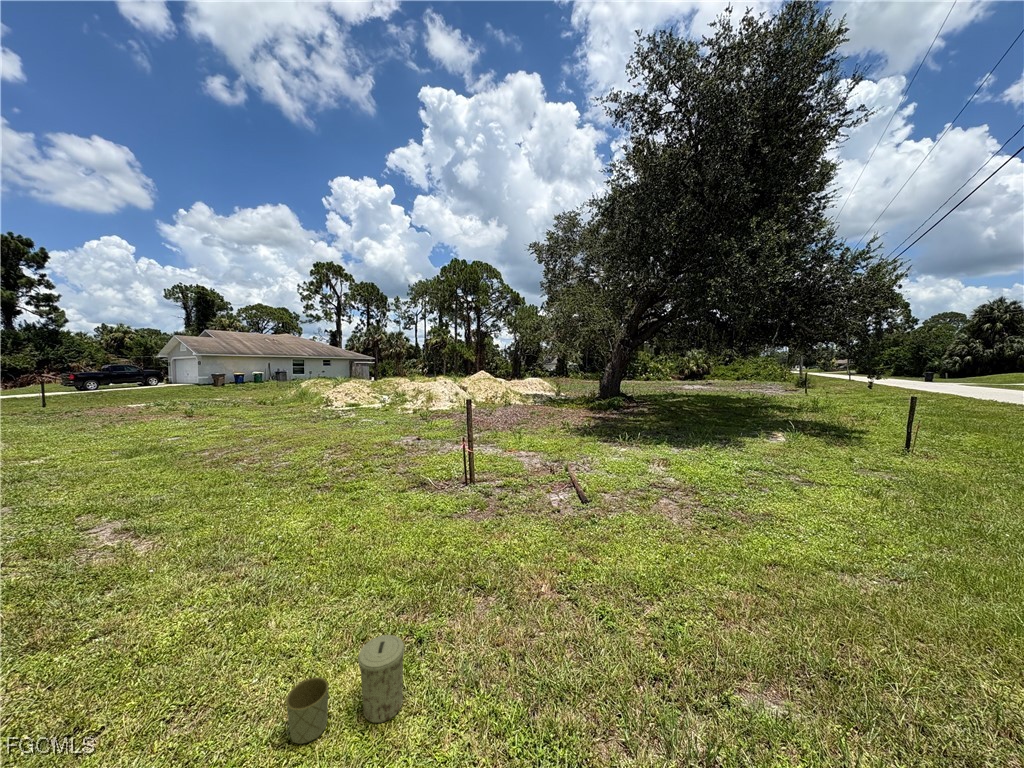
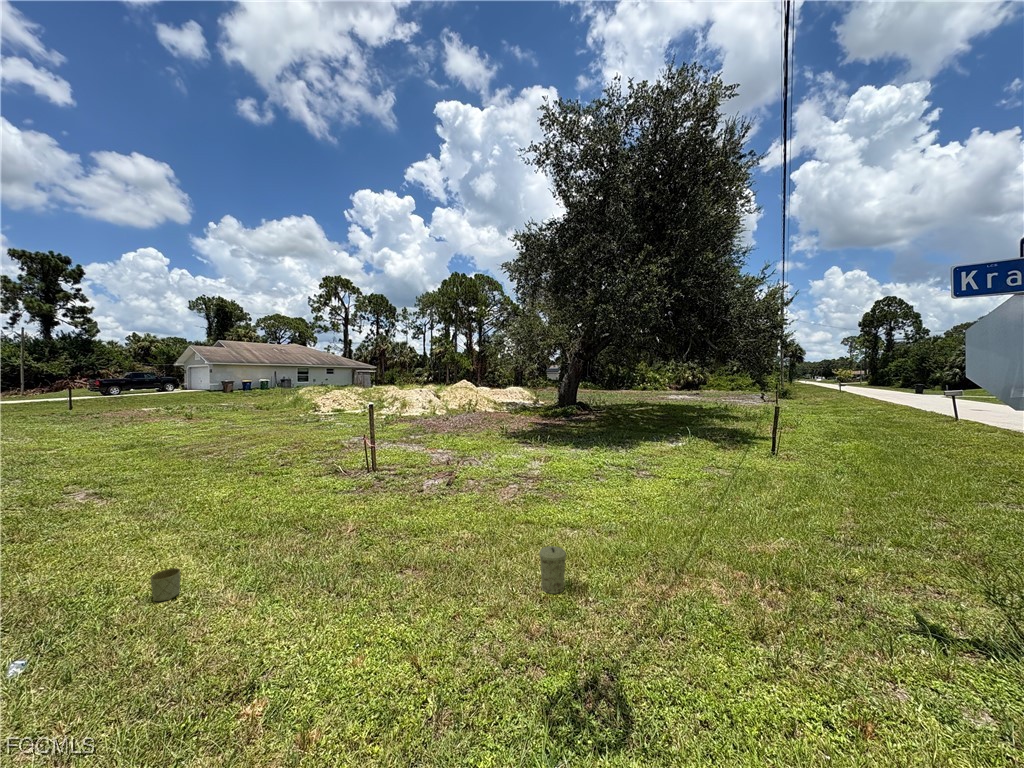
trash can: present [358,635,404,723] -> present [539,546,566,594]

